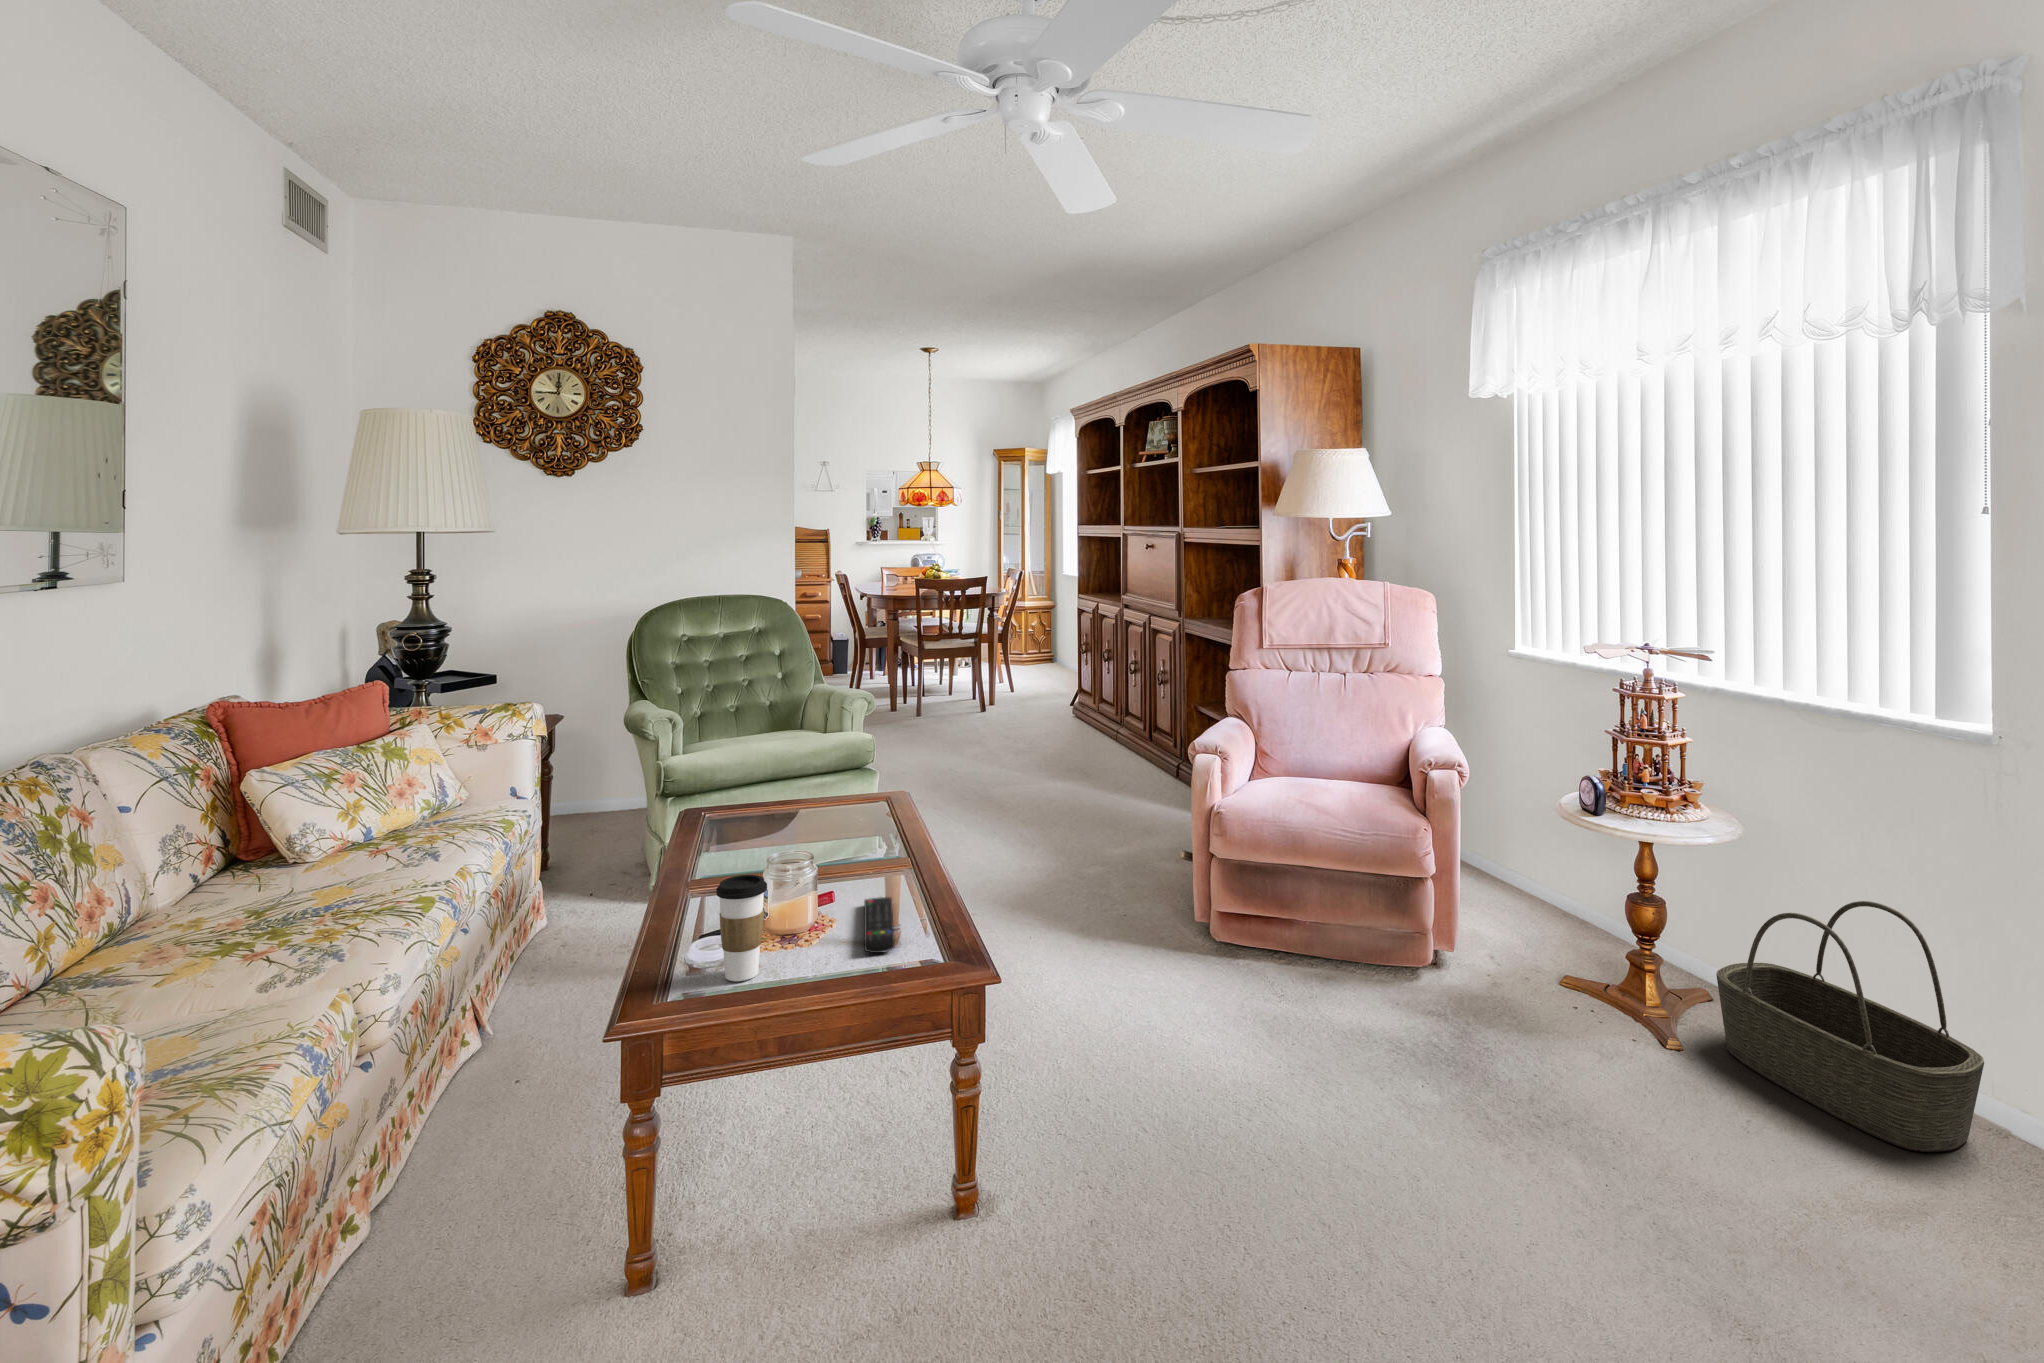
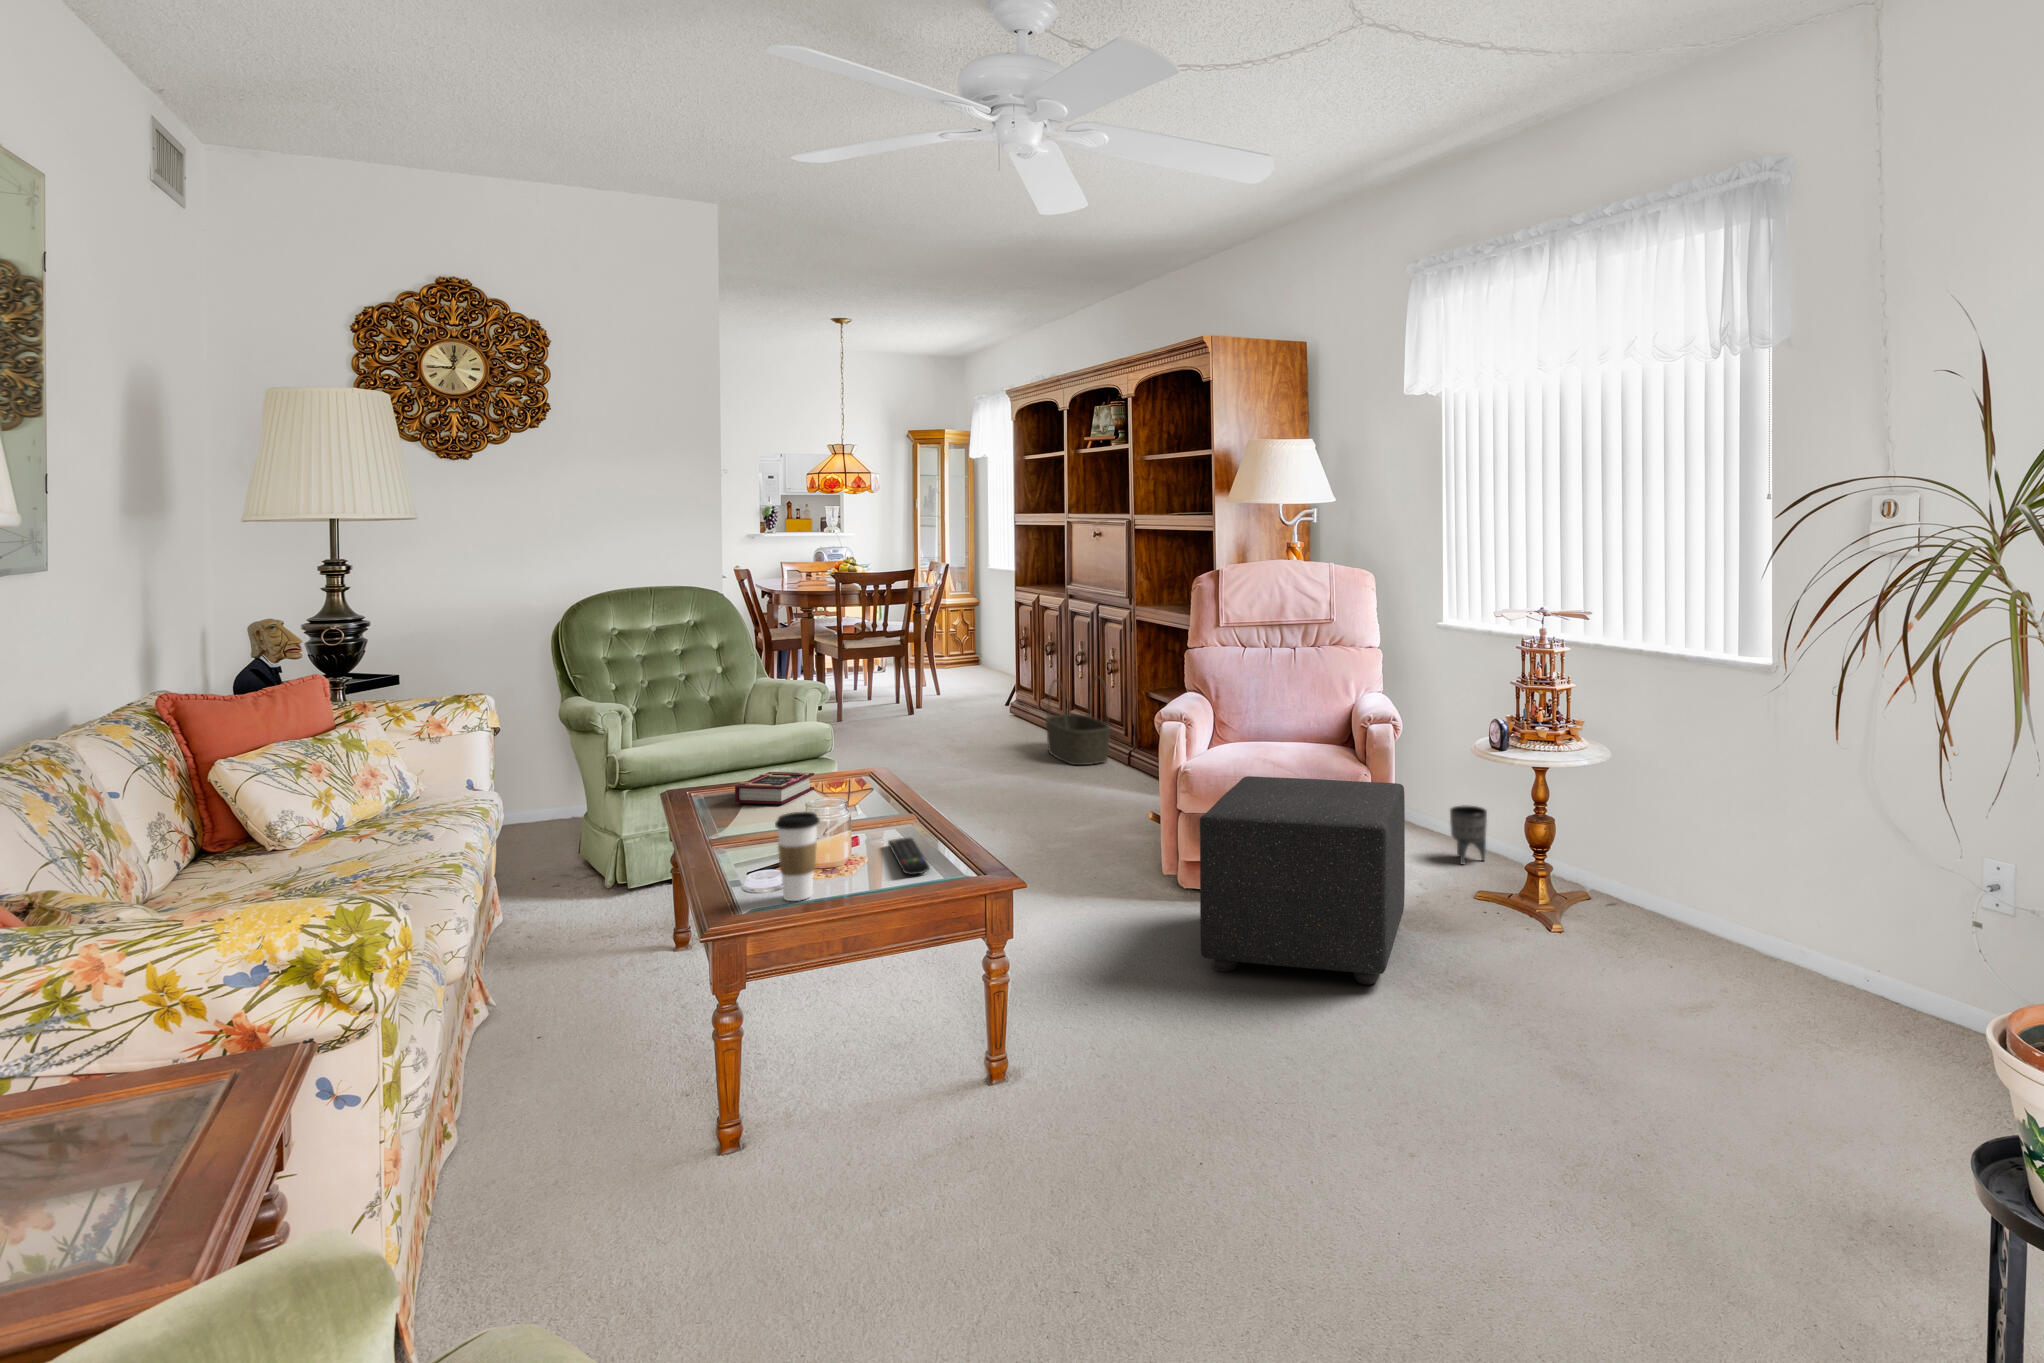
book: none [736,799,821,838] -> present [735,772,815,804]
ottoman: none [1227,825,1472,1099] -> present [1200,776,1405,985]
planter: none [1526,861,1571,931] -> present [1450,805,1487,864]
basket: present [1716,901,1984,1152] -> present [1046,677,1110,765]

